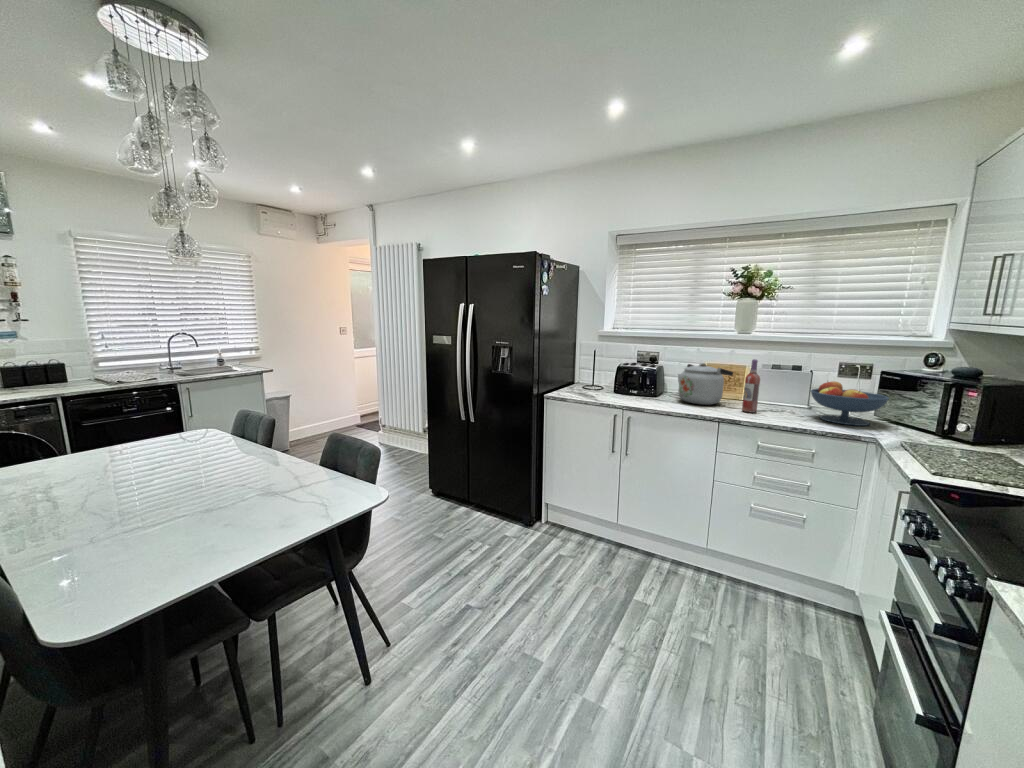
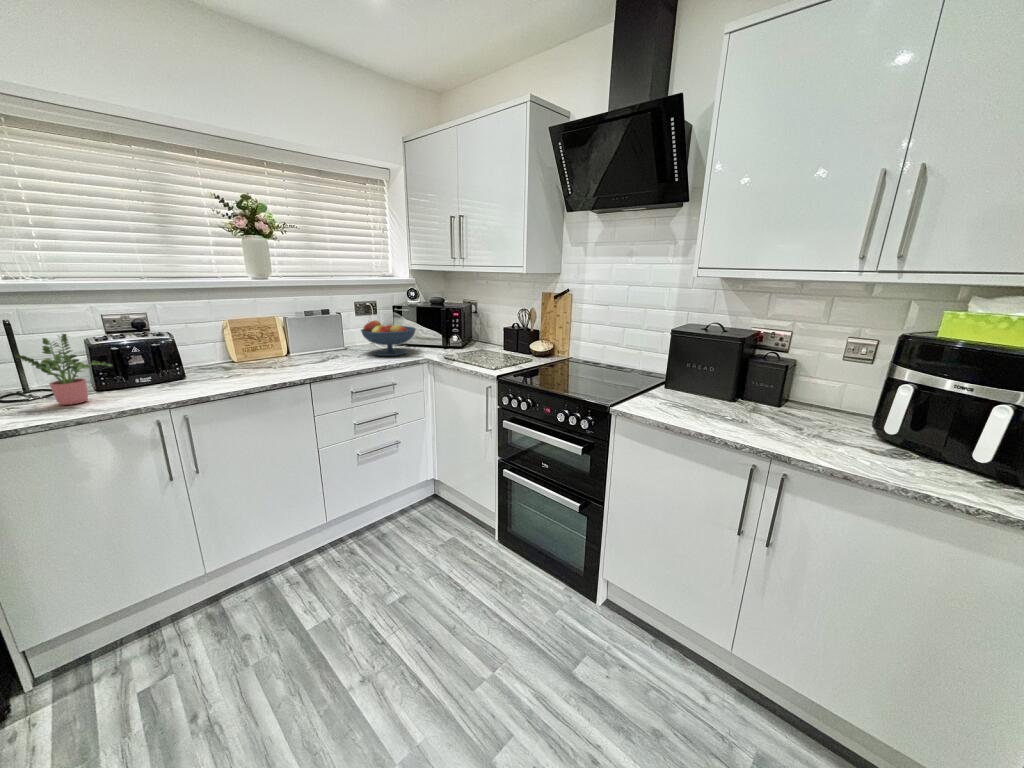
potted plant: none [584,358,617,395] -> present [15,334,112,405]
wine bottle: present [742,359,760,413] -> none [309,308,329,366]
kettle: present [678,363,733,405] -> none [205,319,283,373]

